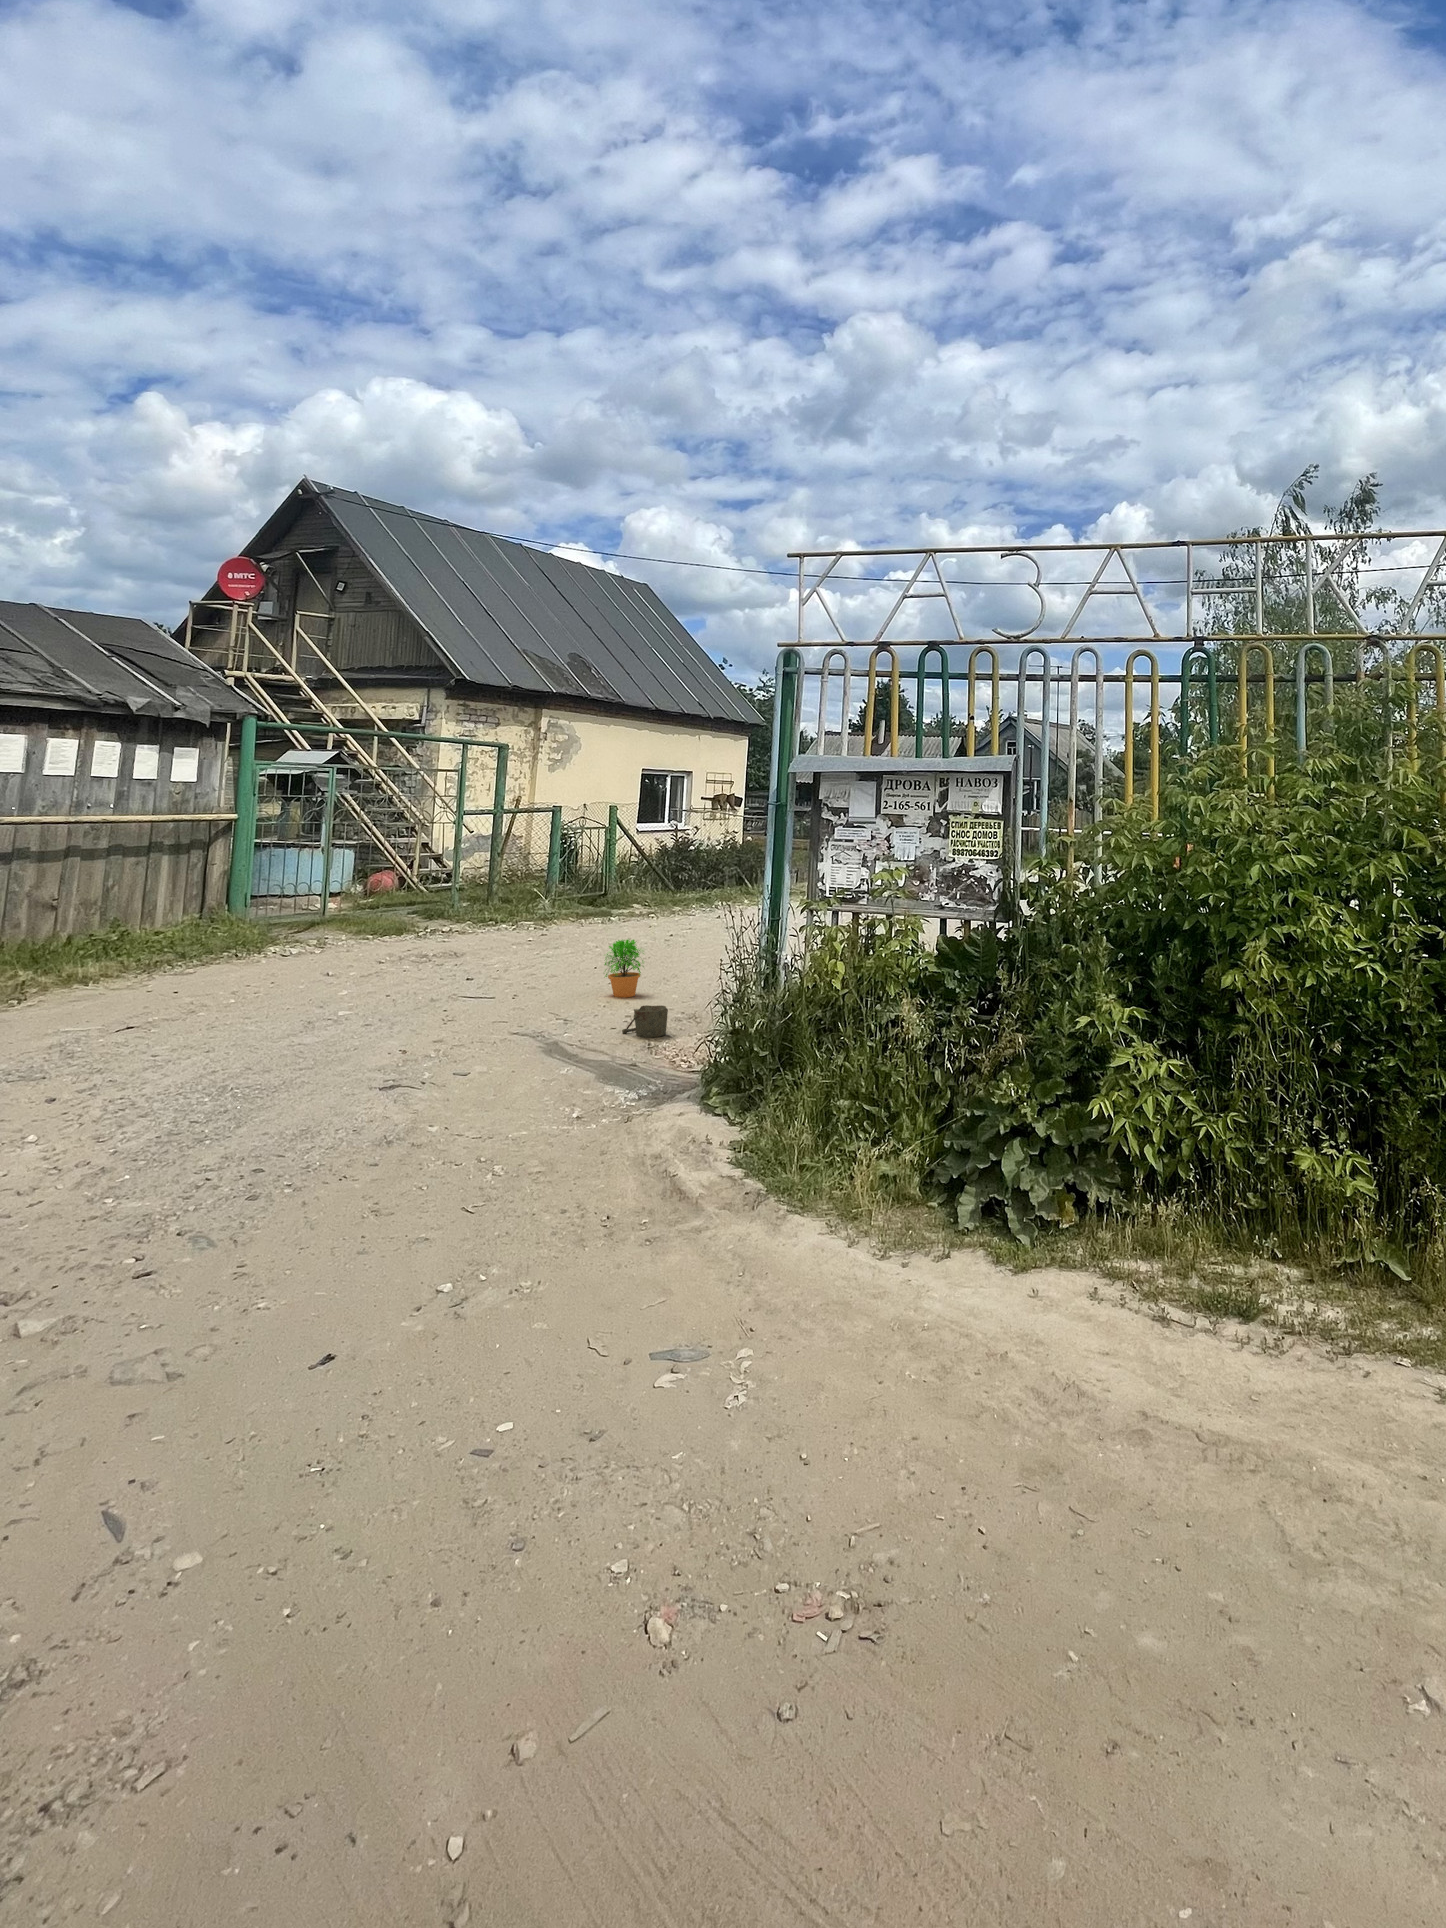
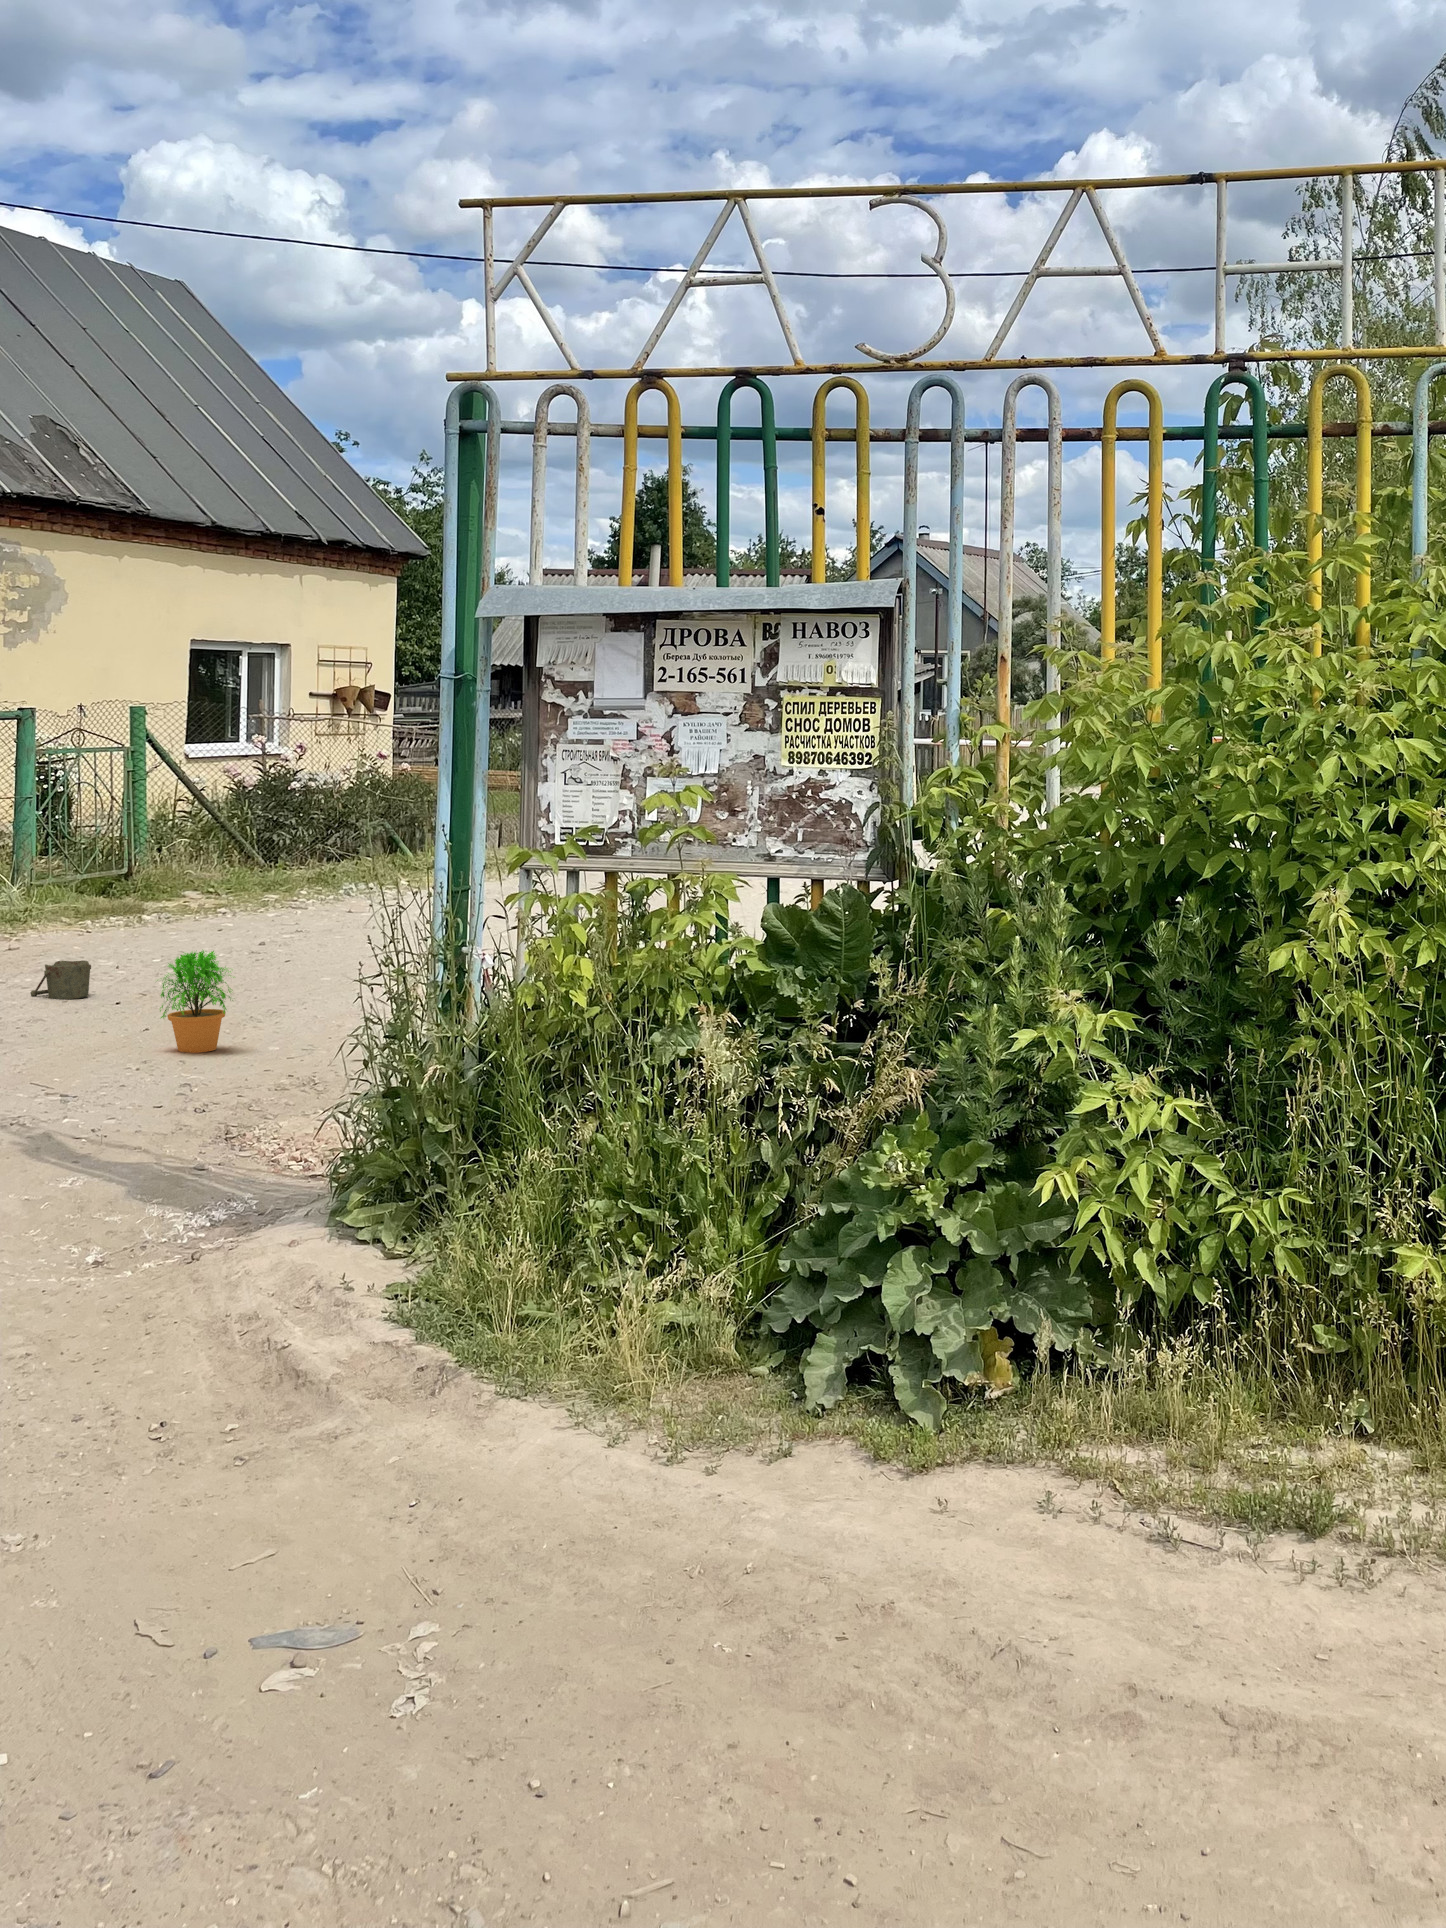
bucket: present [622,1005,668,1038] -> present [30,961,91,1000]

